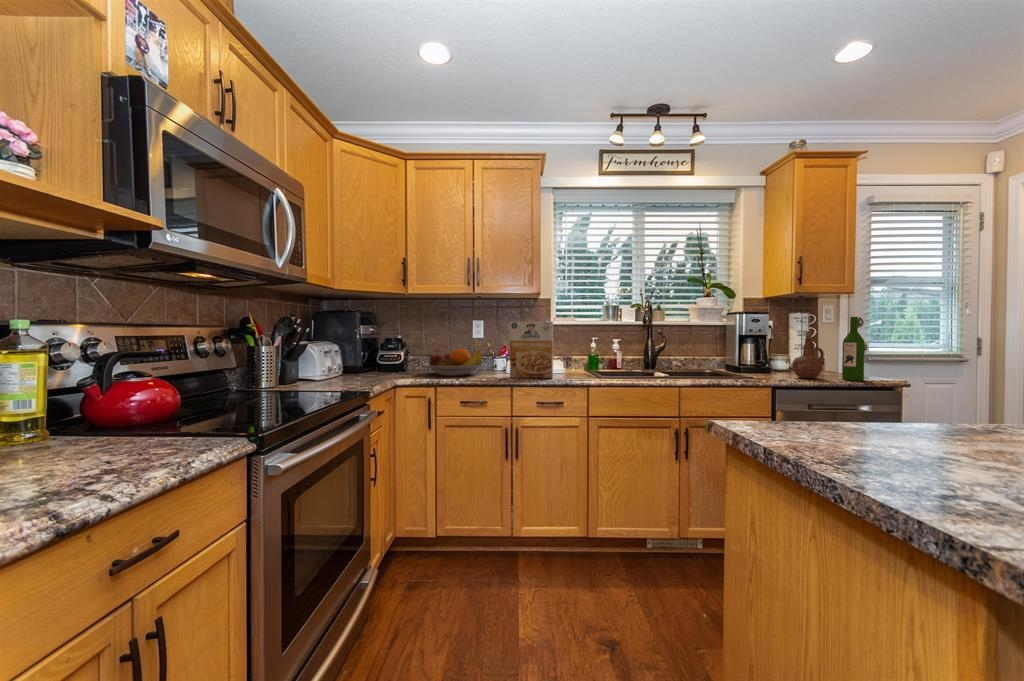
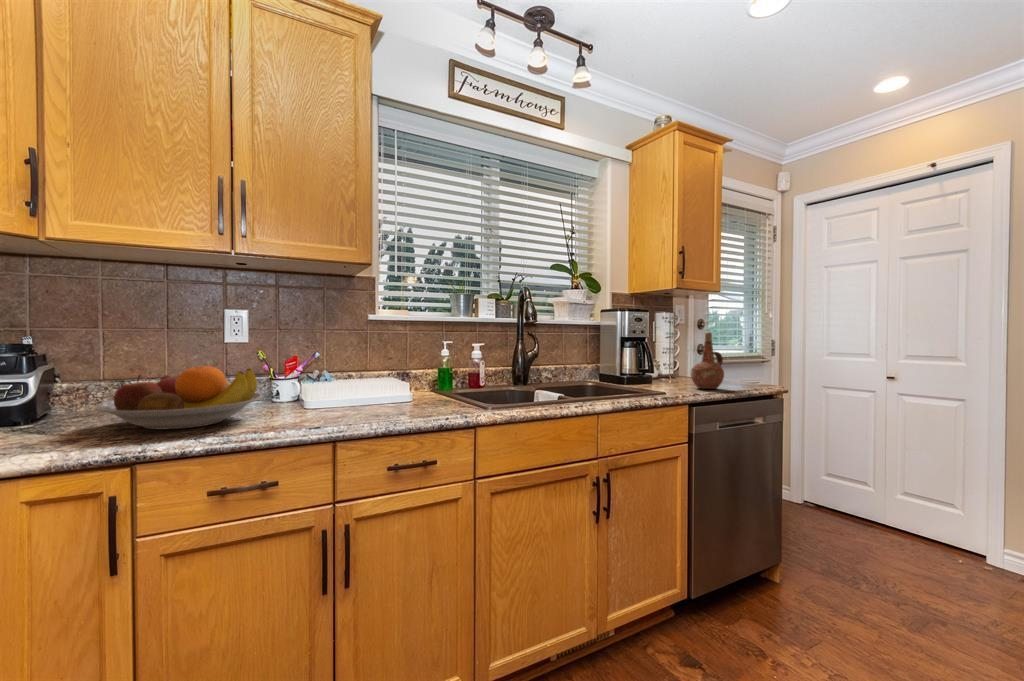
wine bottle: present [842,317,865,381] -> none [738,316,760,389]
cereal box: present [510,321,553,379] -> none [327,309,413,423]

